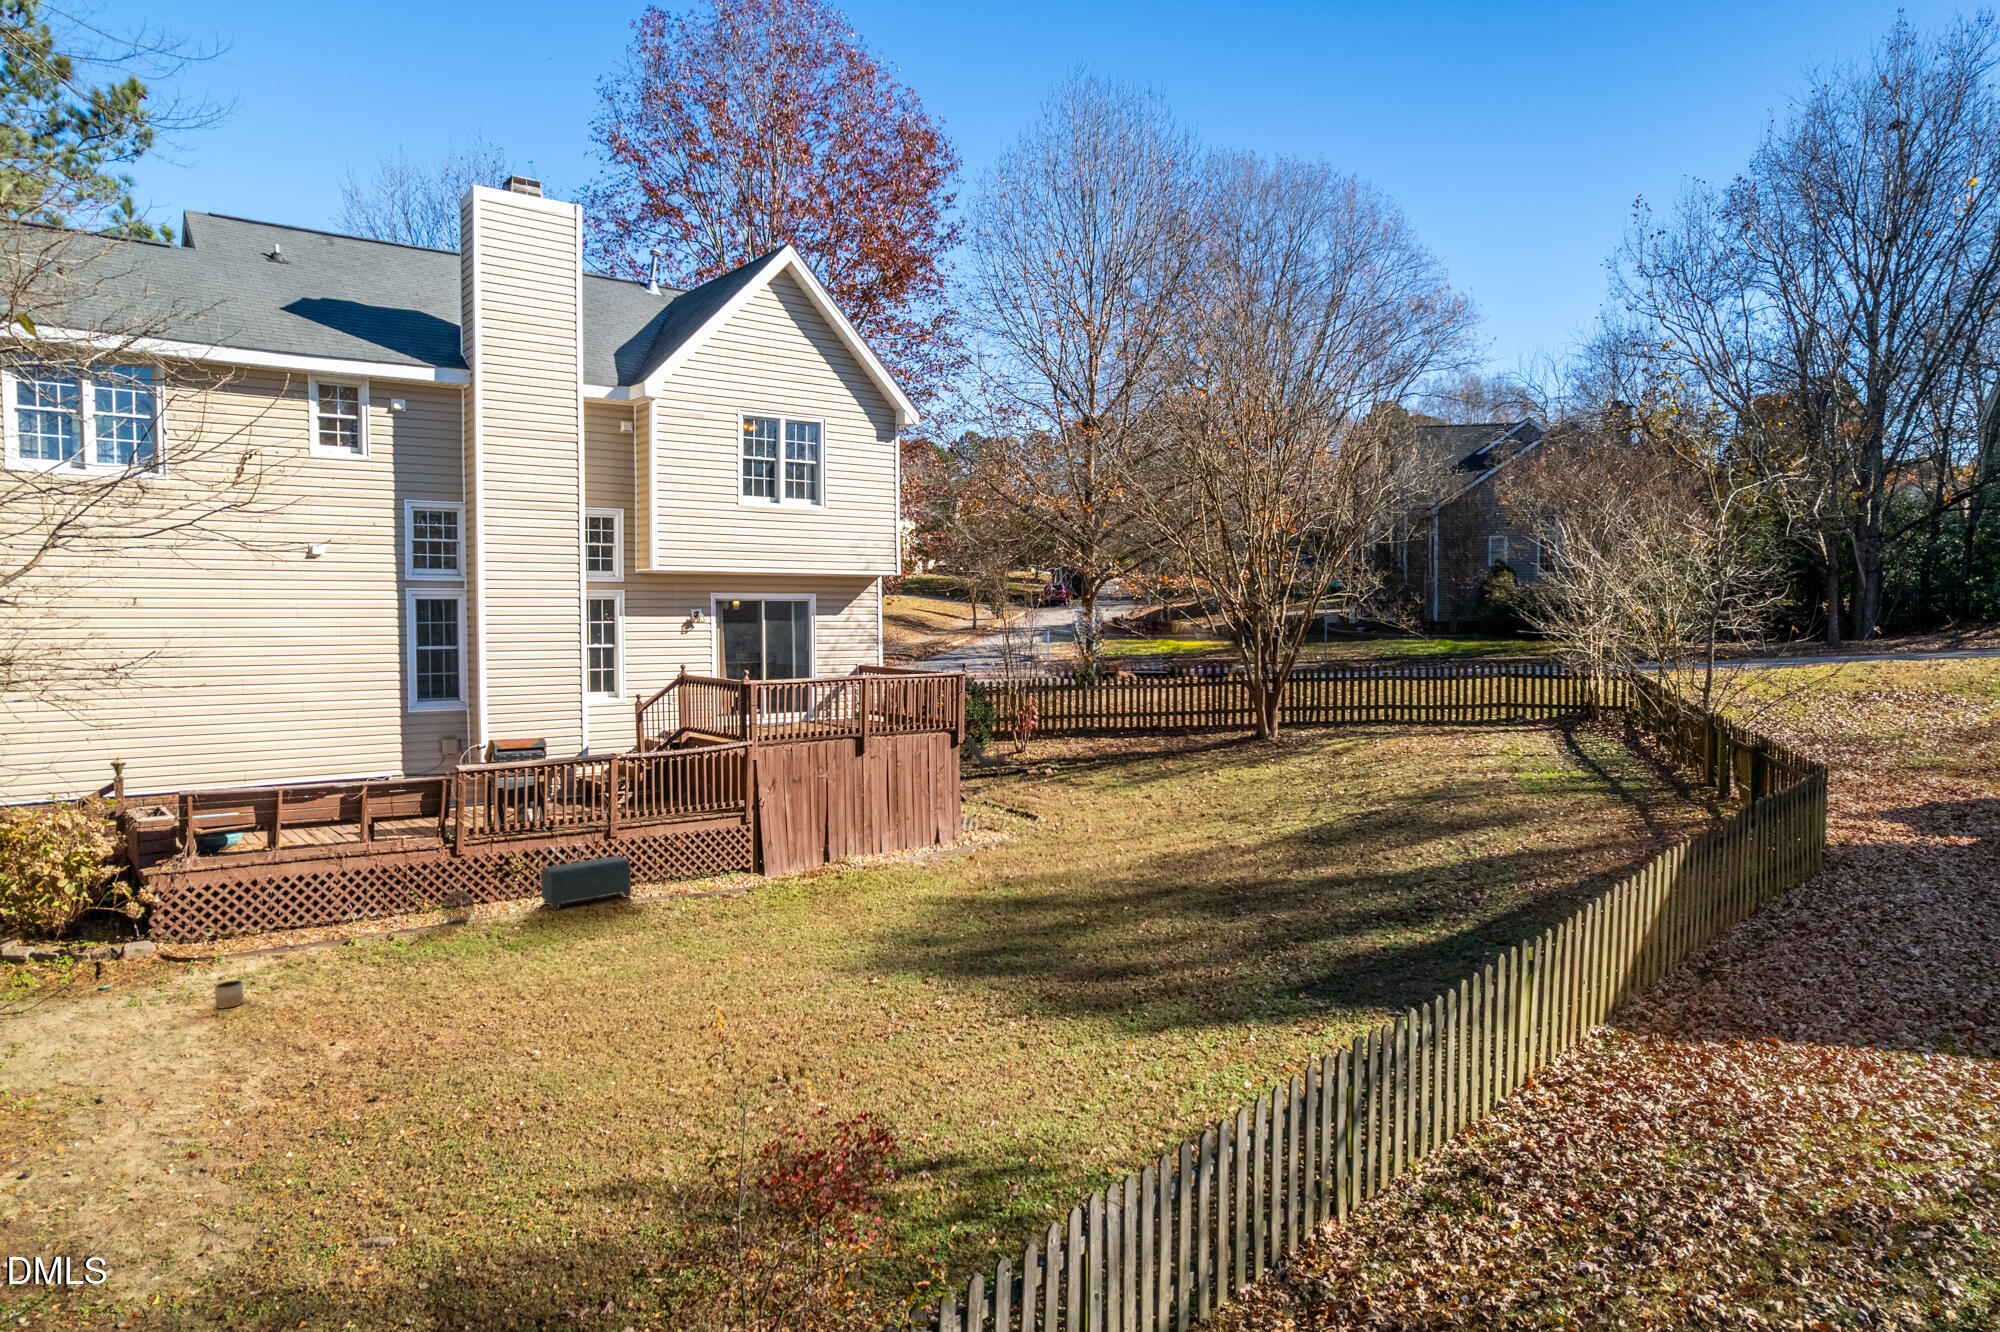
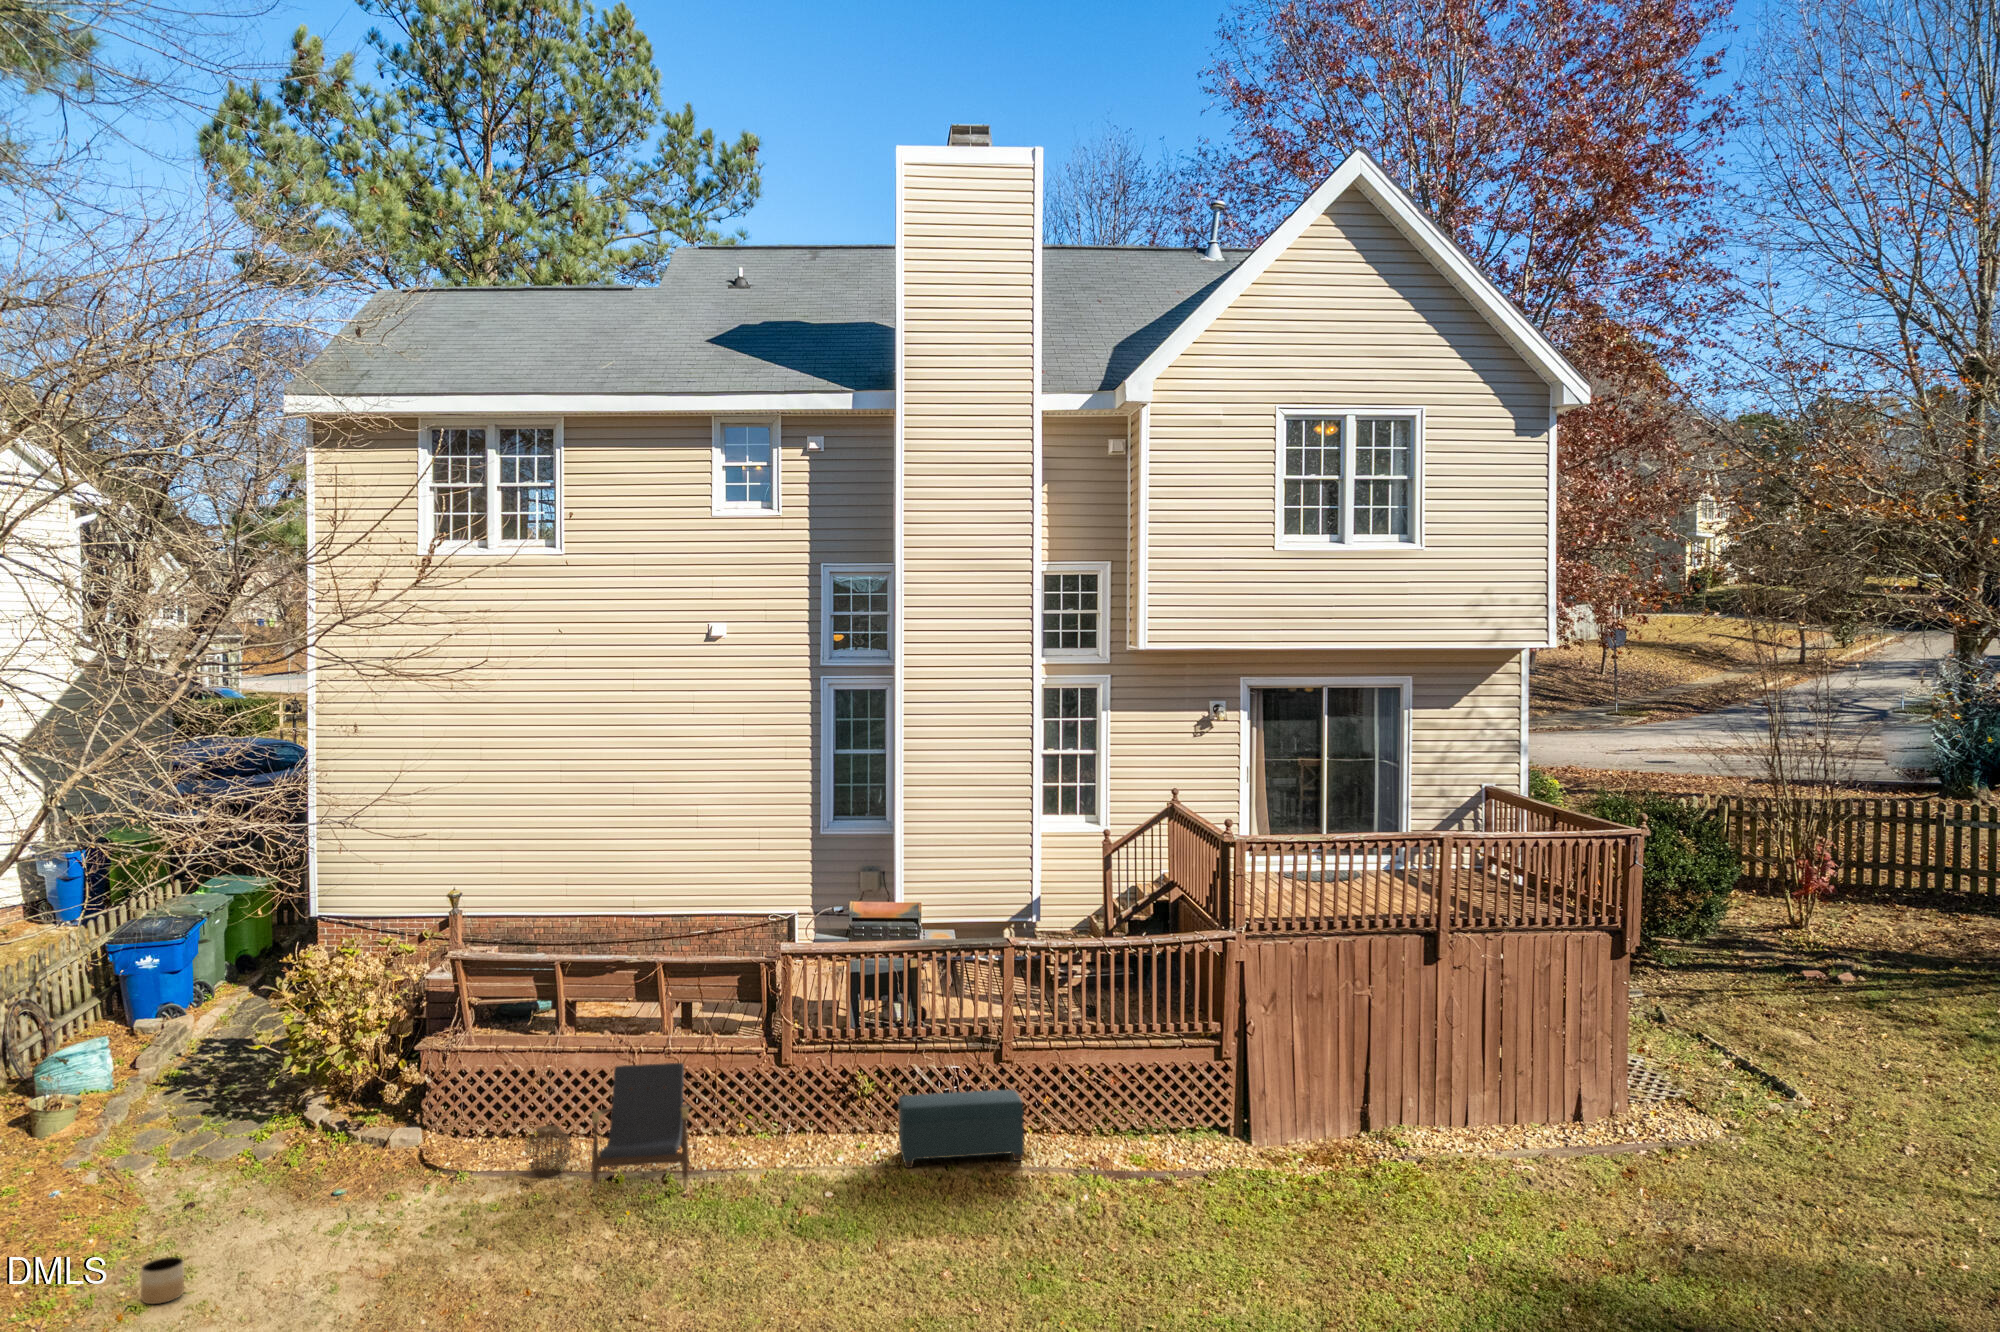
lounge chair: present [967,737,1006,775] -> present [592,1063,690,1195]
woven basket: present [442,891,473,924] -> present [526,1125,570,1176]
planter: present [215,980,244,1008] -> present [141,1257,184,1304]

